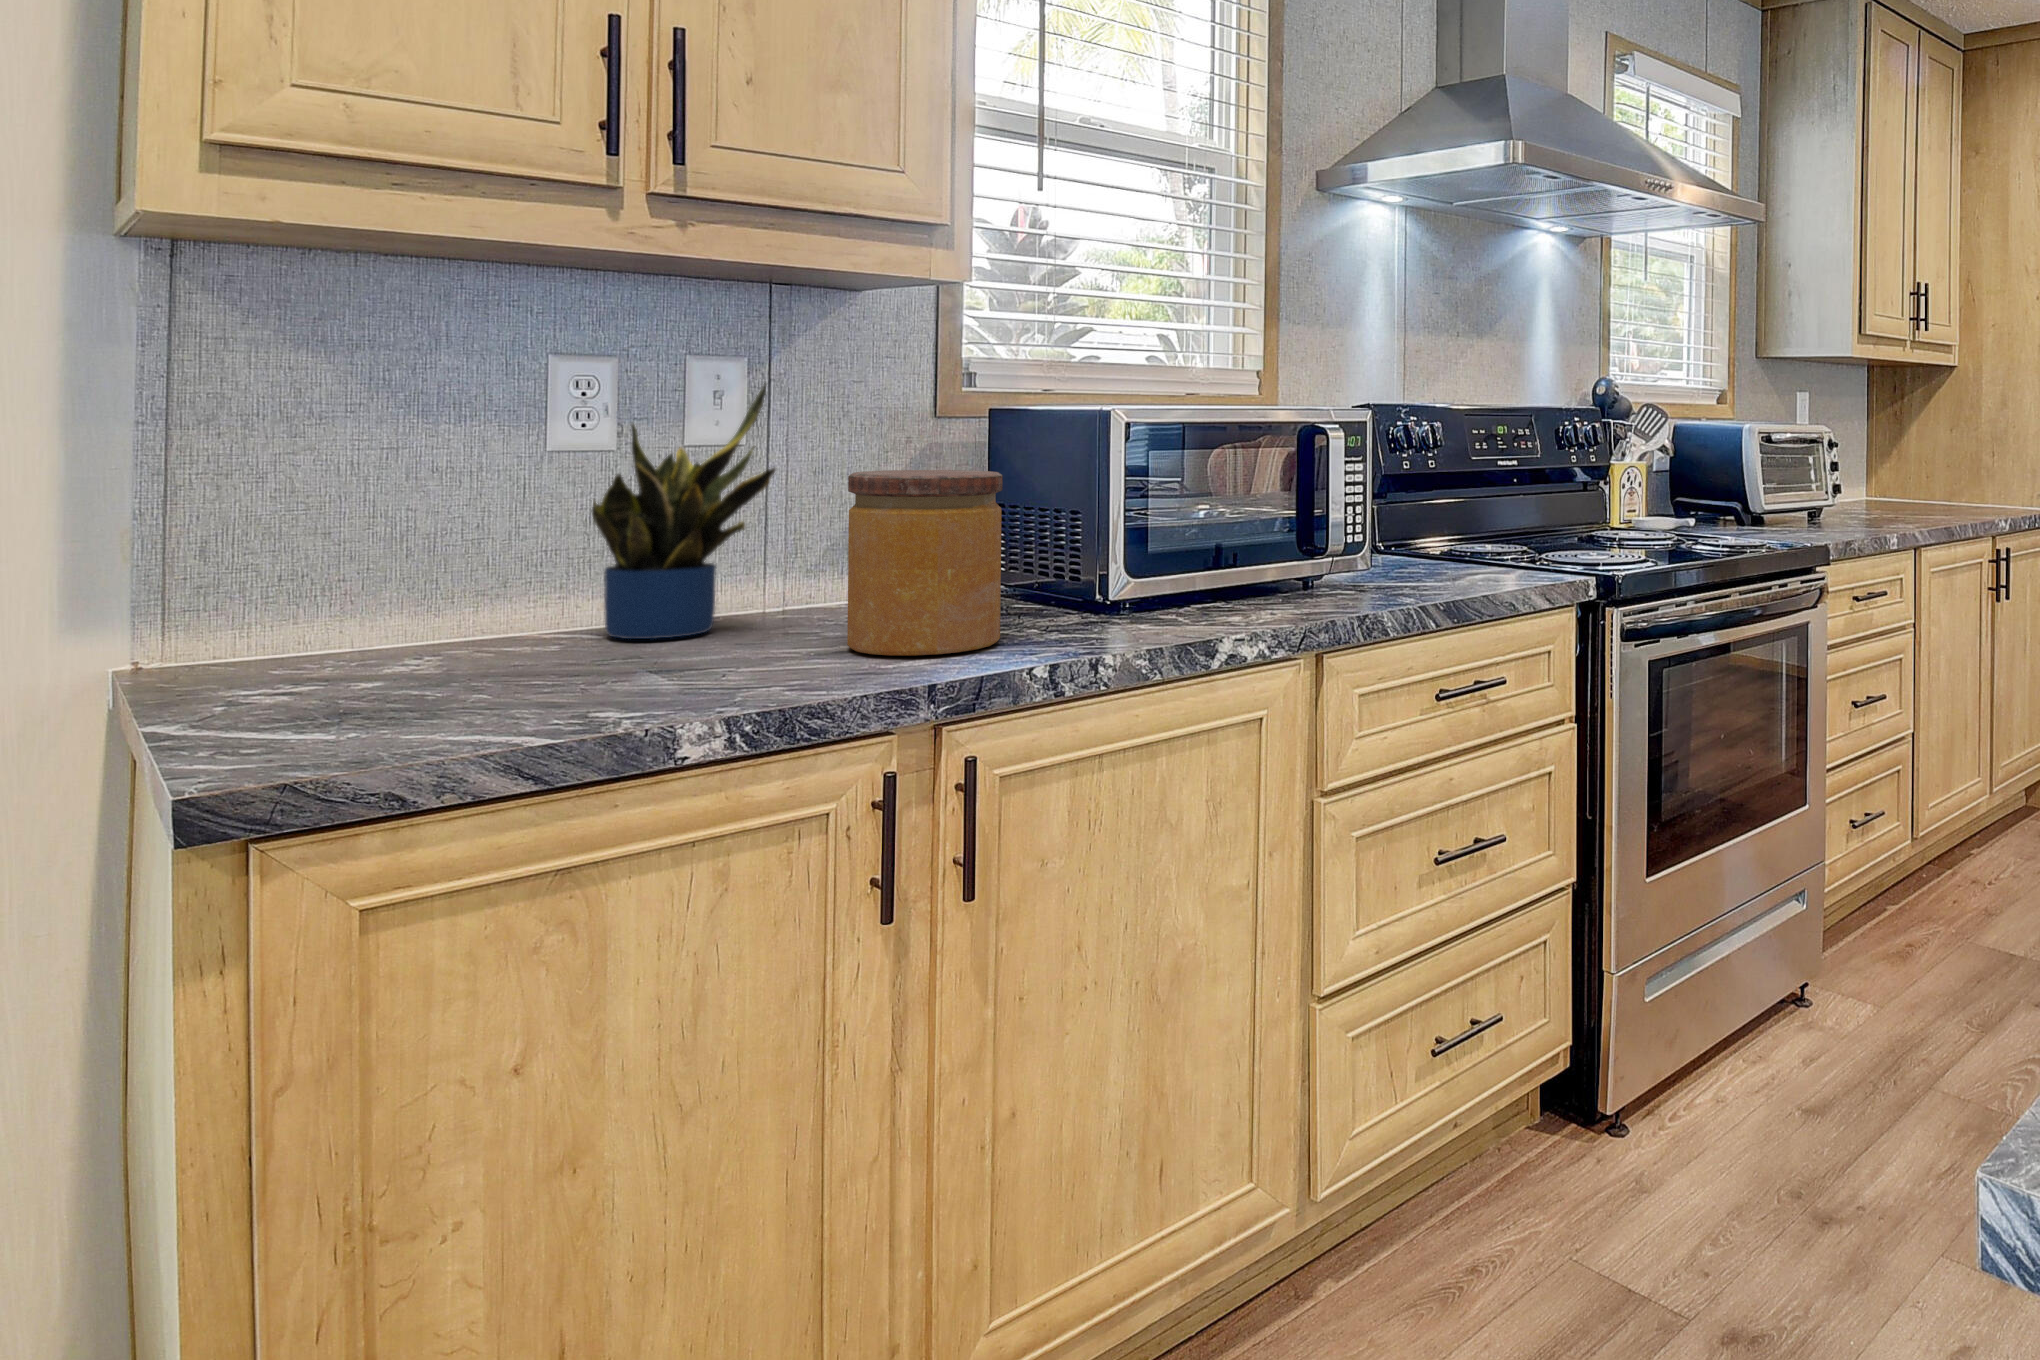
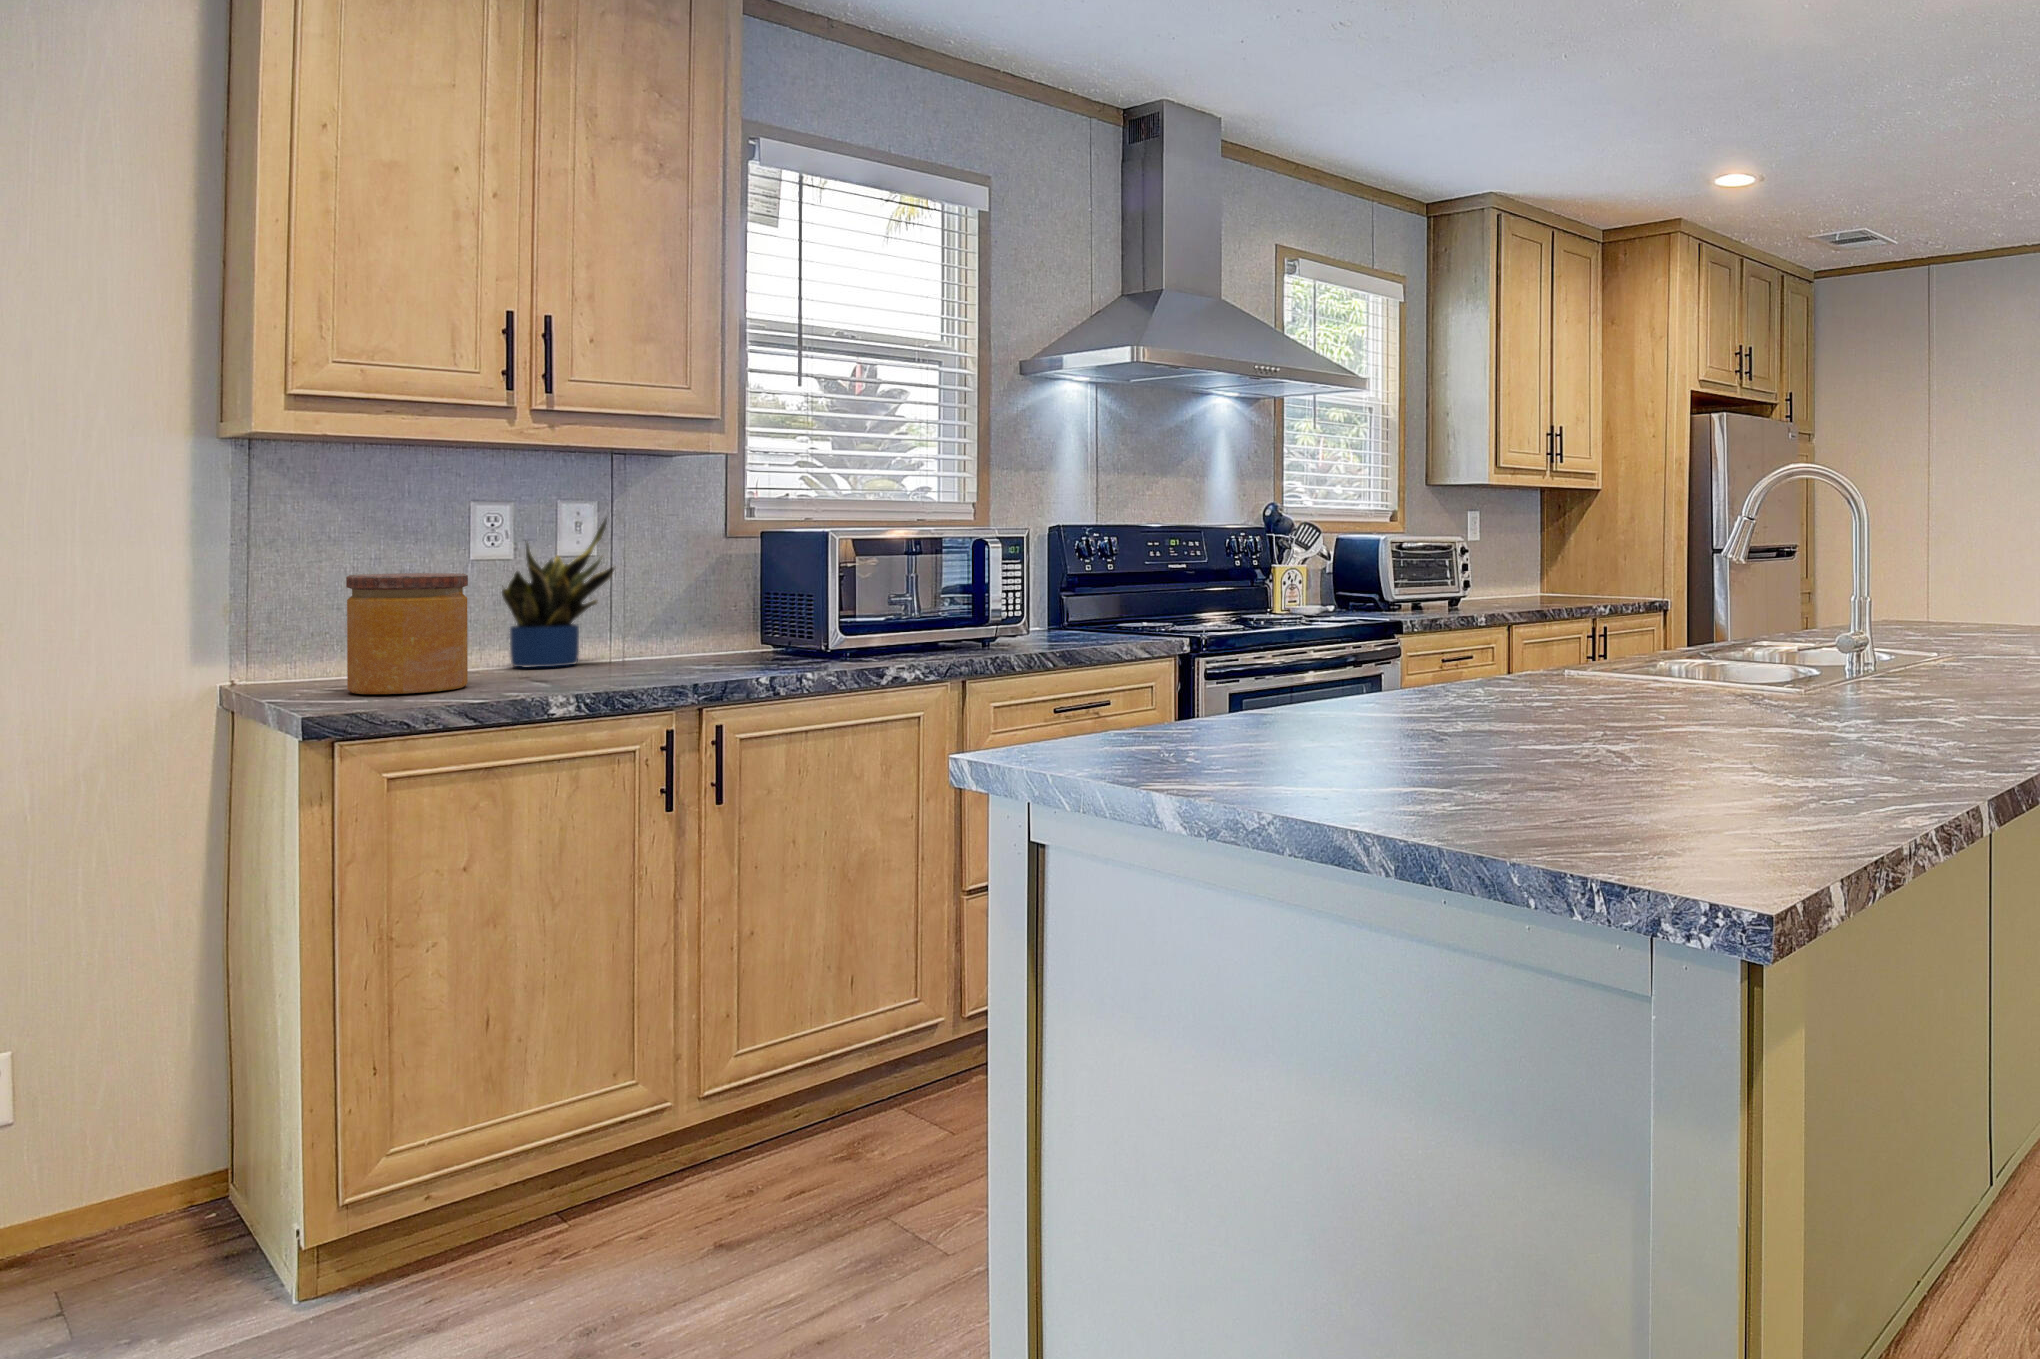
jar: present [847,470,1003,655] -> present [346,573,468,694]

